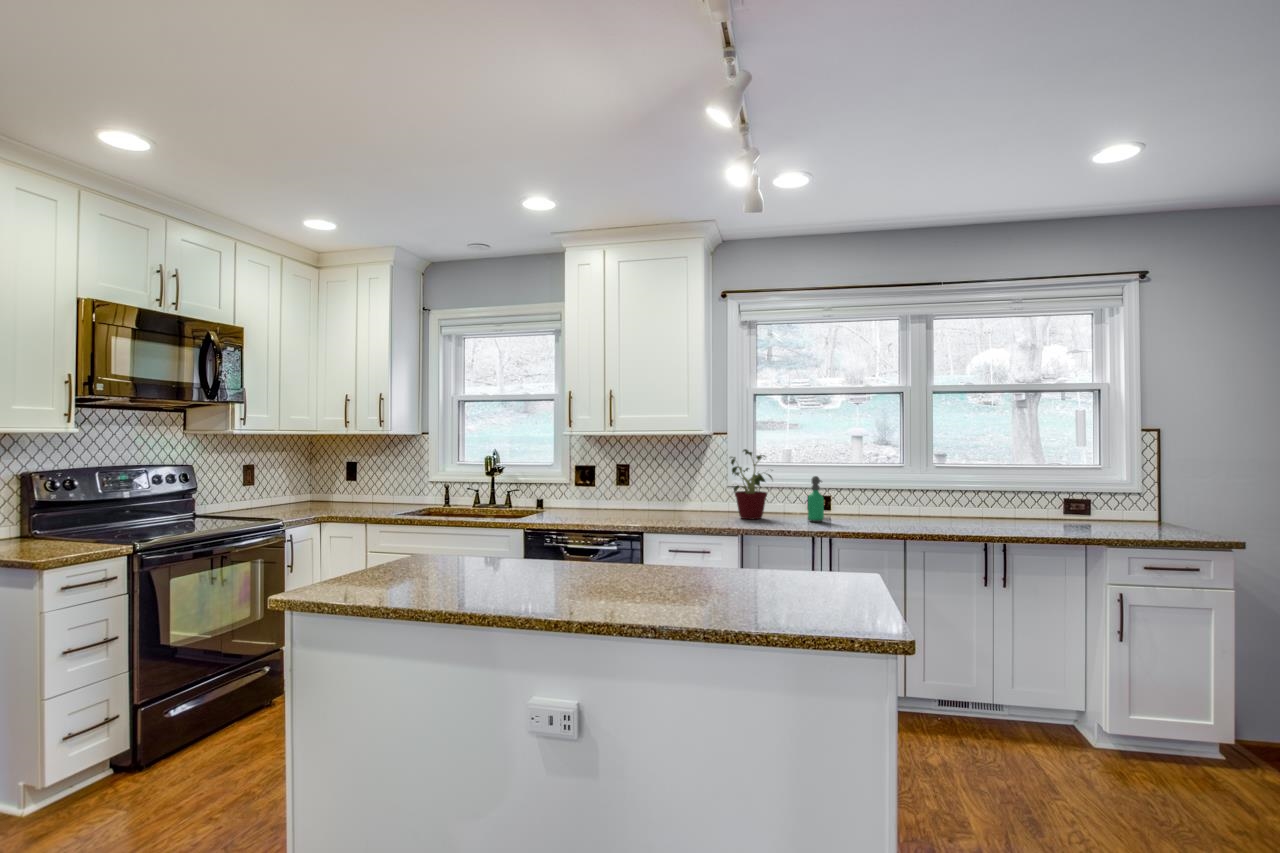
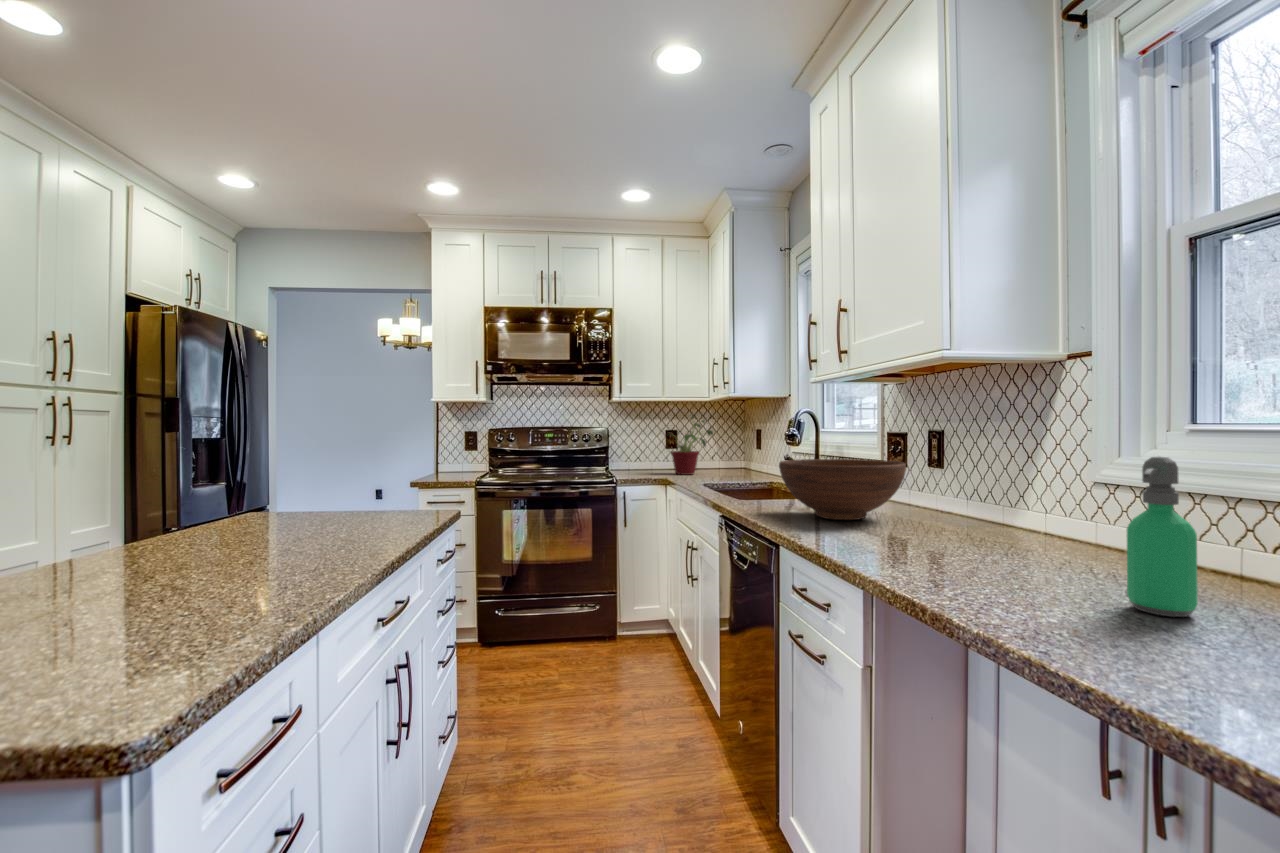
potted plant: present [731,449,772,519] -> present [668,416,713,475]
fruit bowl: none [600,483,668,518] -> present [779,459,906,520]

